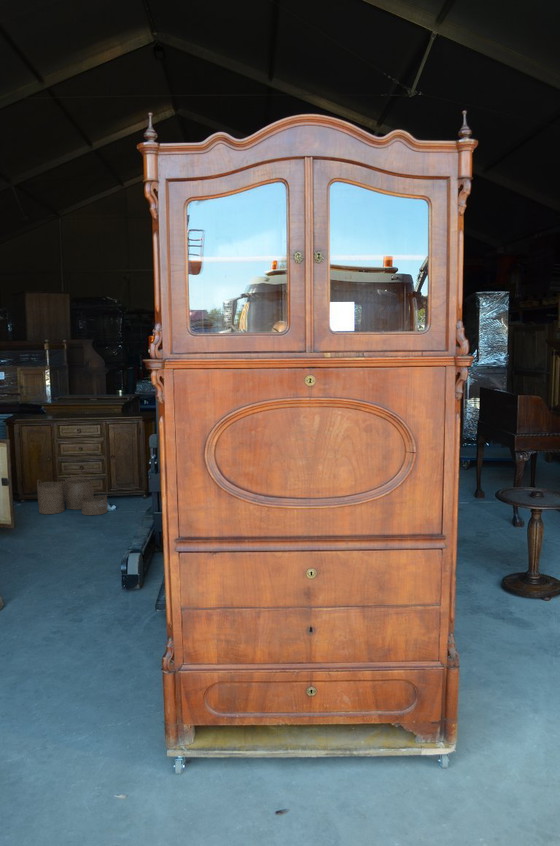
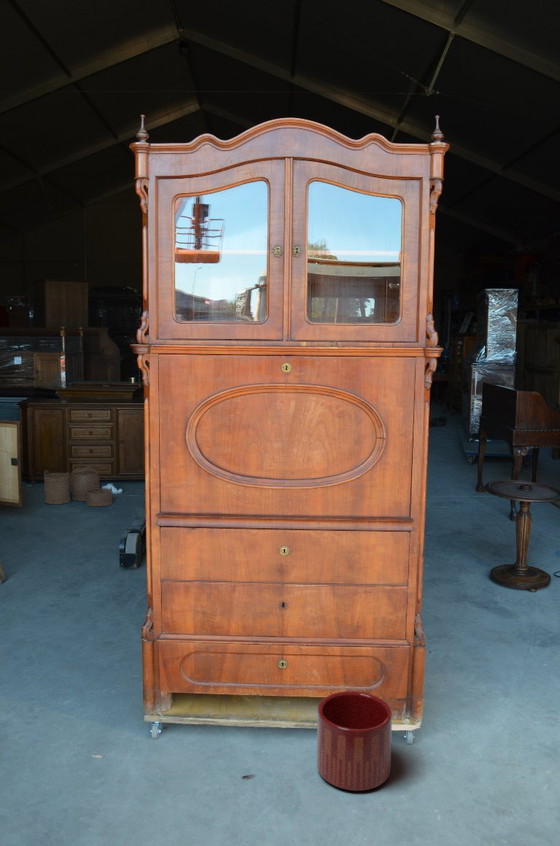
planter: none [352,717,431,826] -> present [317,691,392,791]

